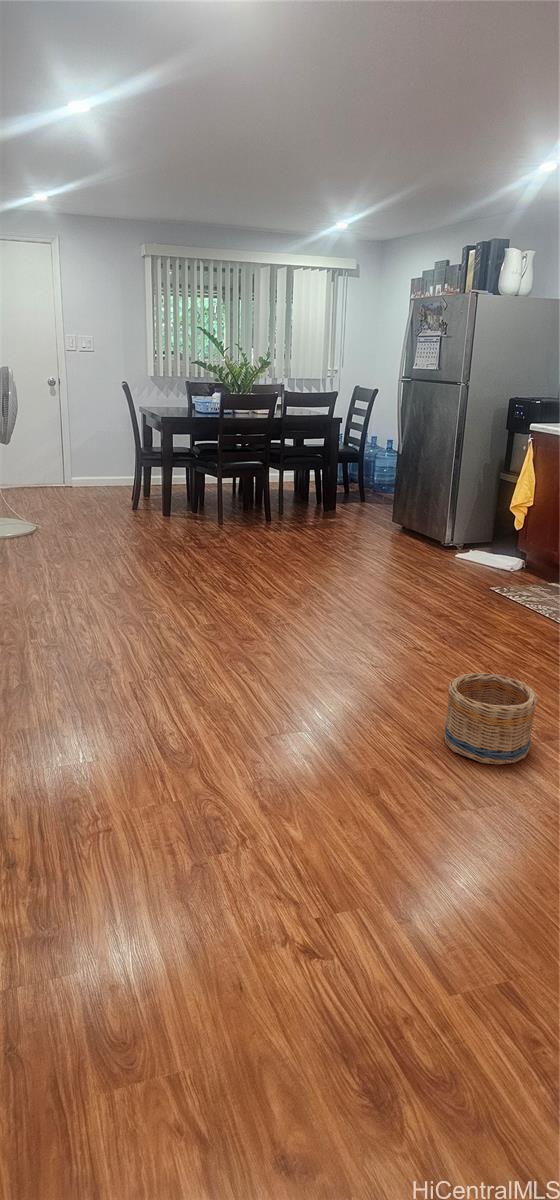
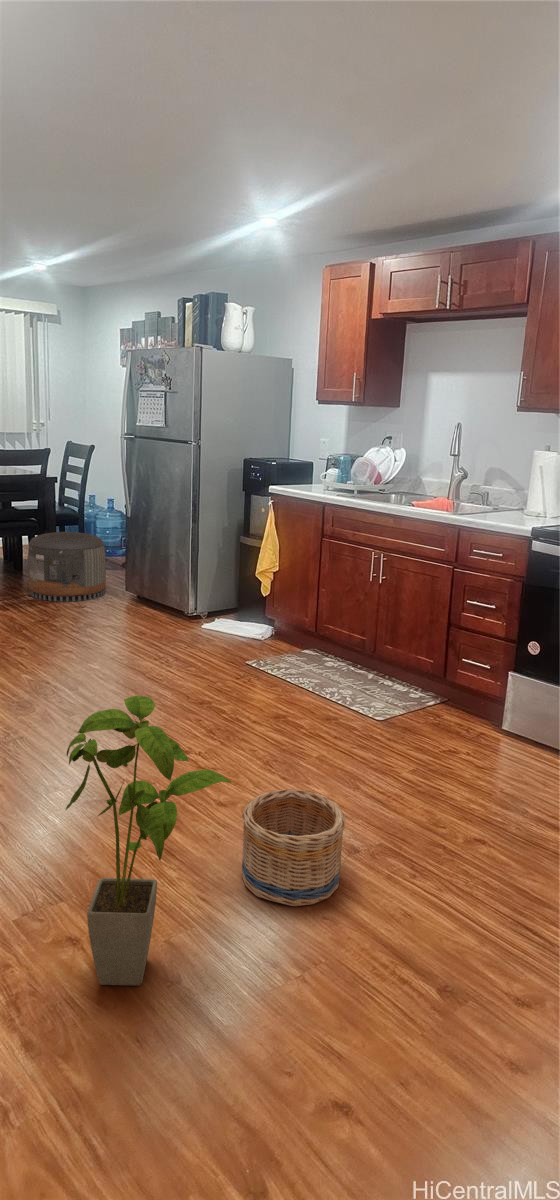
pouf: none [311,466,378,527] -> present [28,532,106,602]
house plant: none [304,565,433,787] -> present [66,695,232,986]

